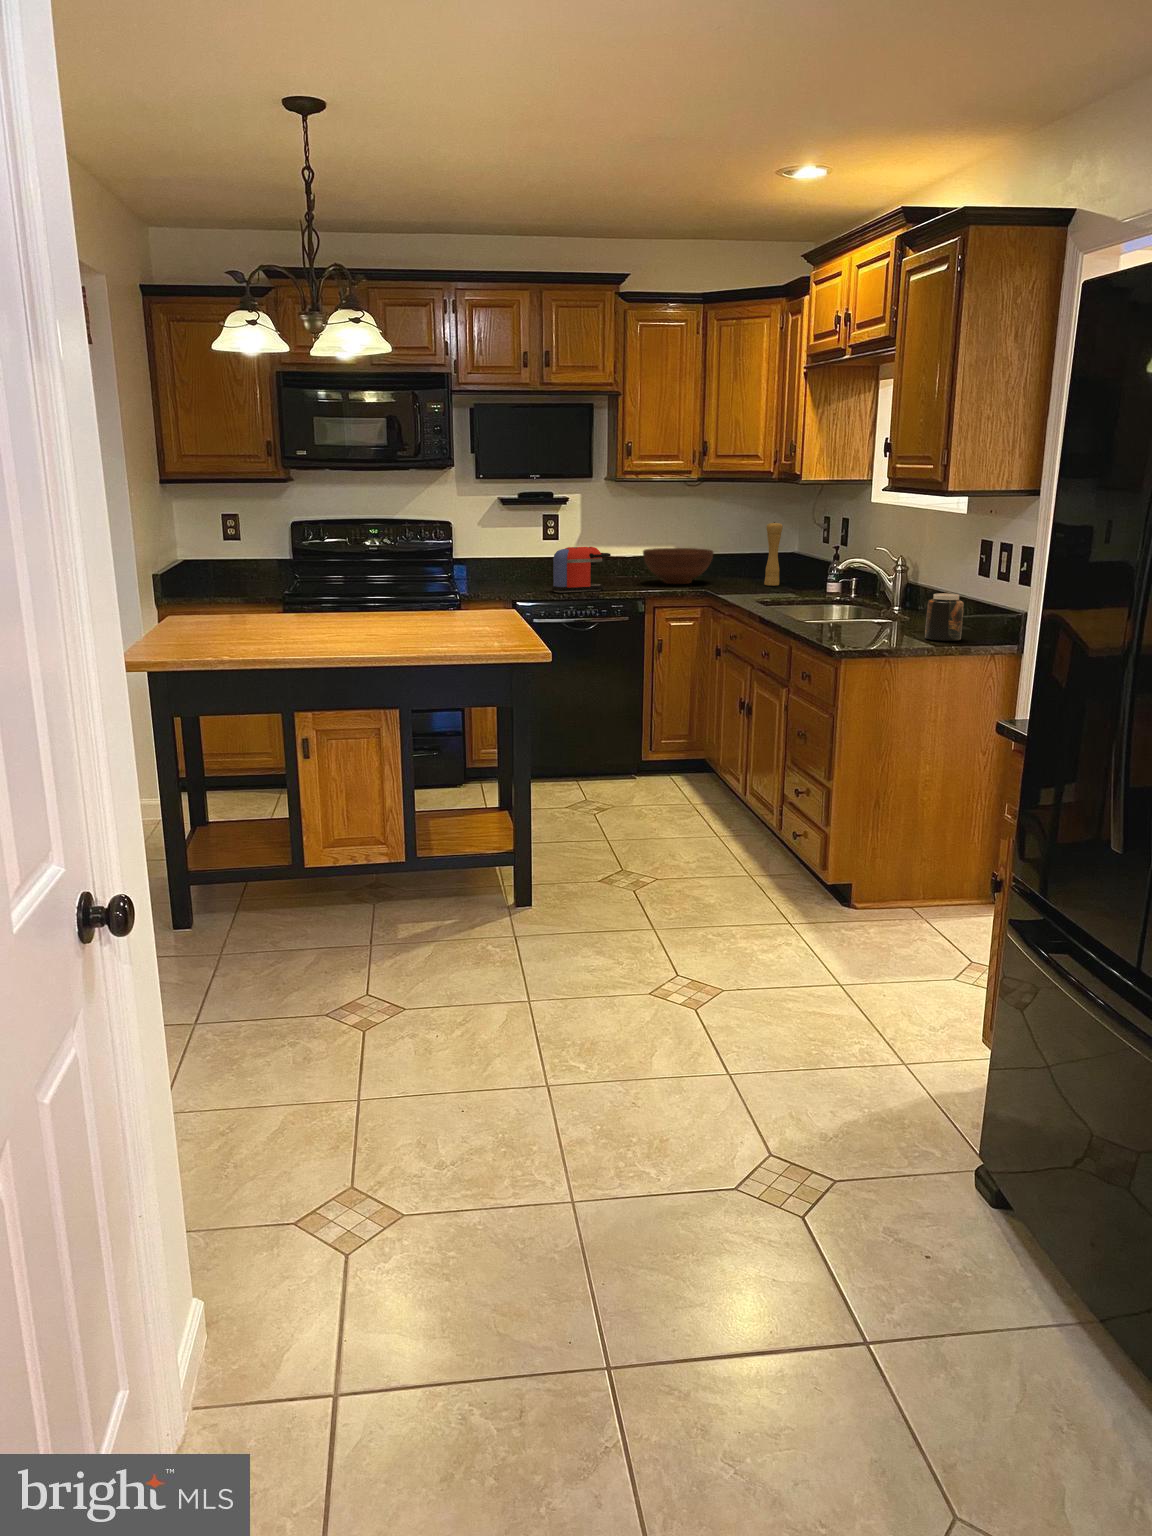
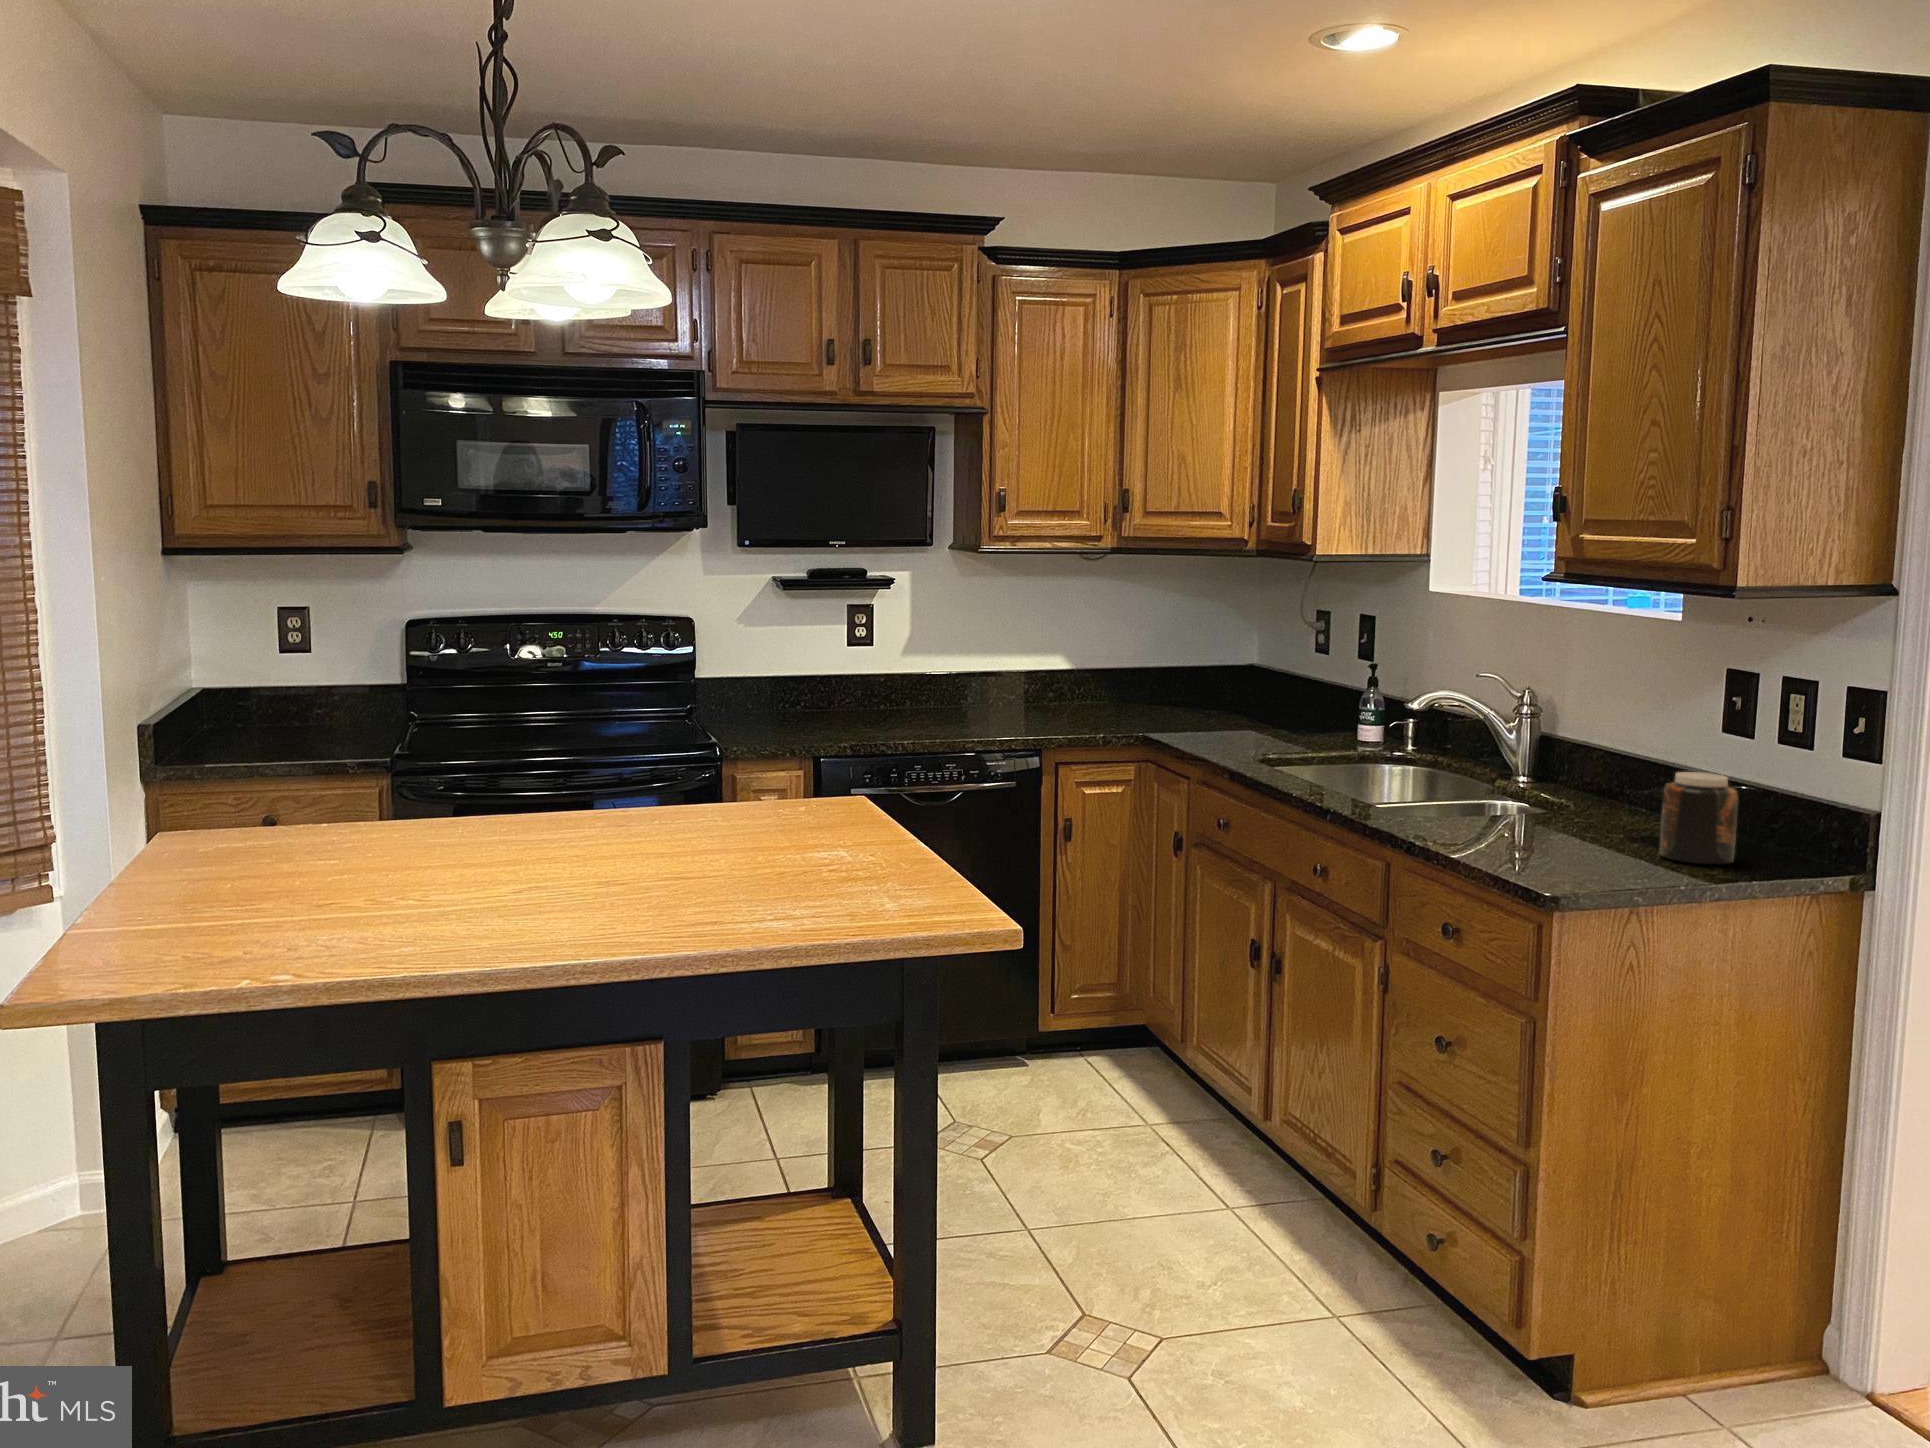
pepper mill: present [764,522,783,586] -> none [1228,620,1258,726]
coffee maker: present [552,547,611,593] -> none [871,662,970,742]
fruit bowl: present [643,548,714,584] -> none [1017,661,1138,724]

